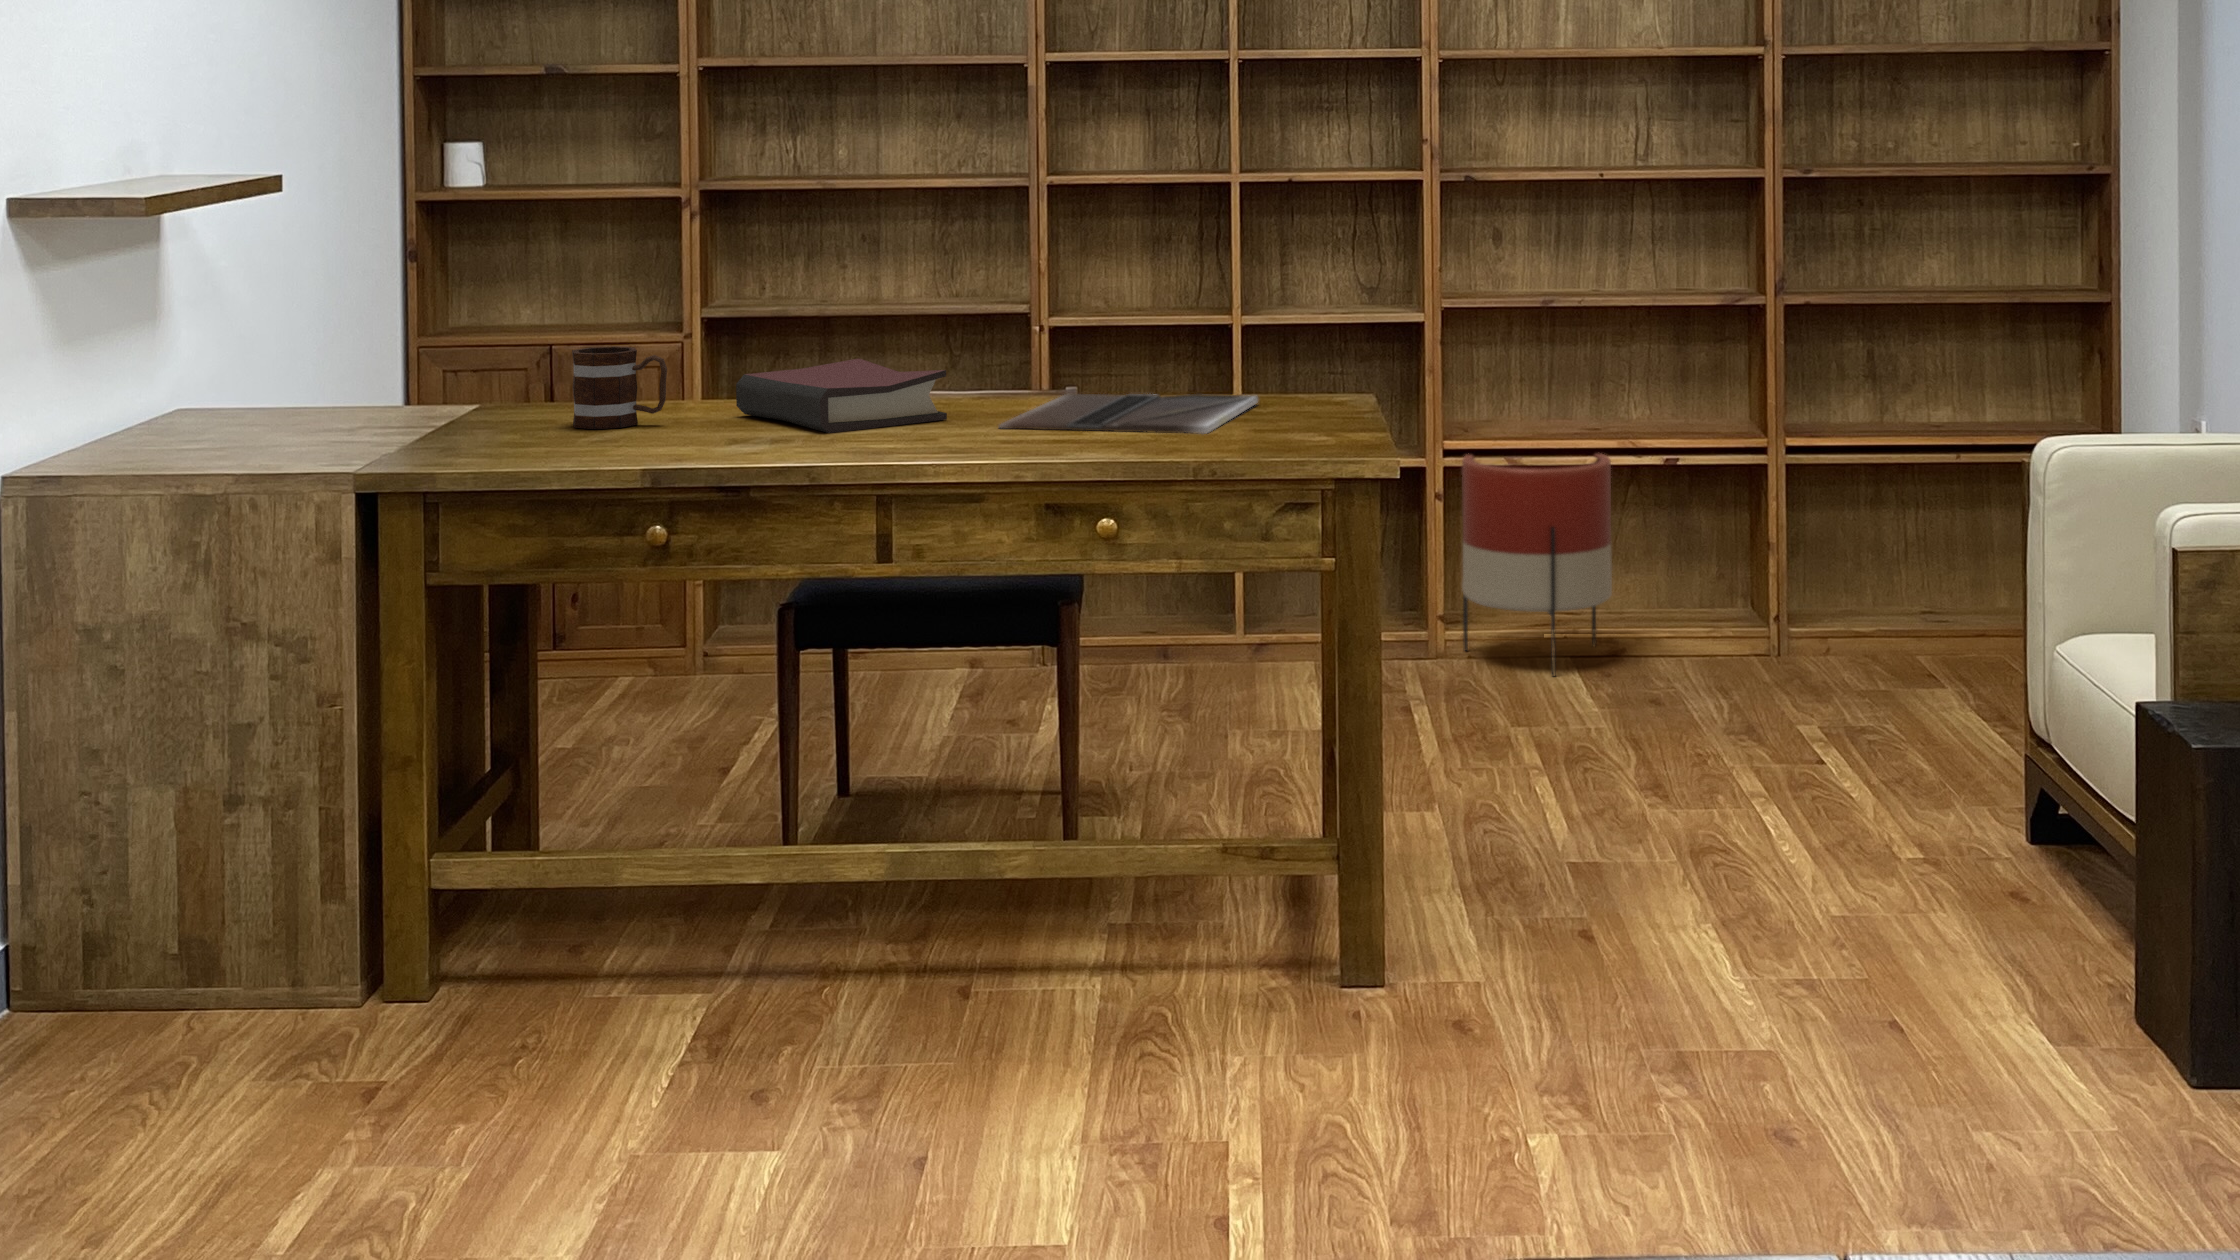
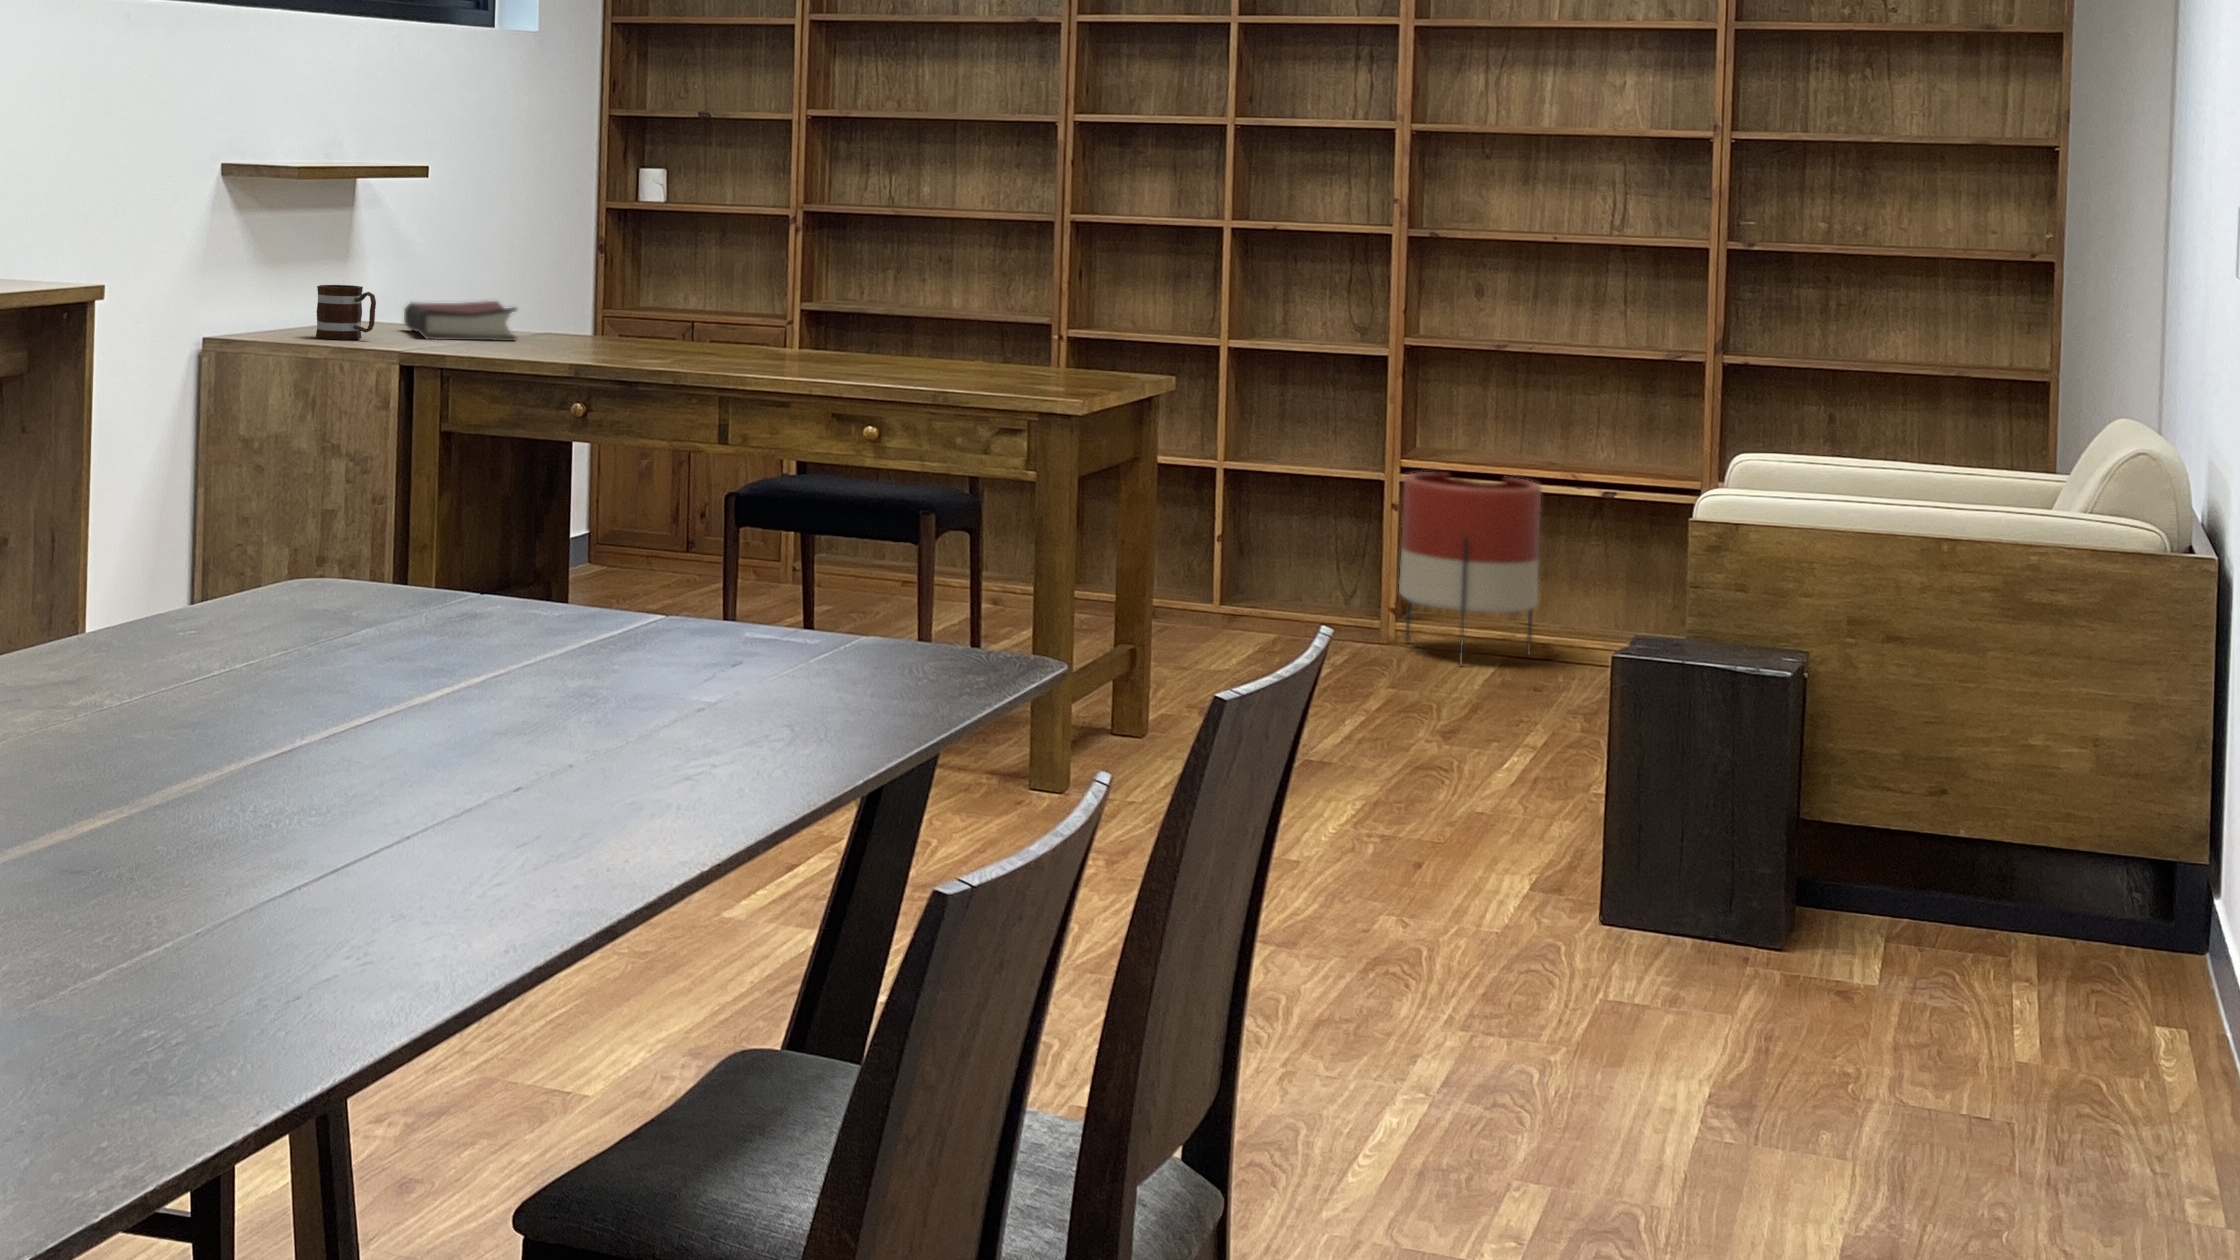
mug: present [572,346,667,429] -> present [316,285,376,340]
hardback book: present [736,358,947,433] -> present [404,301,516,341]
laptop: present [999,394,1258,434] -> none [844,354,1060,378]

